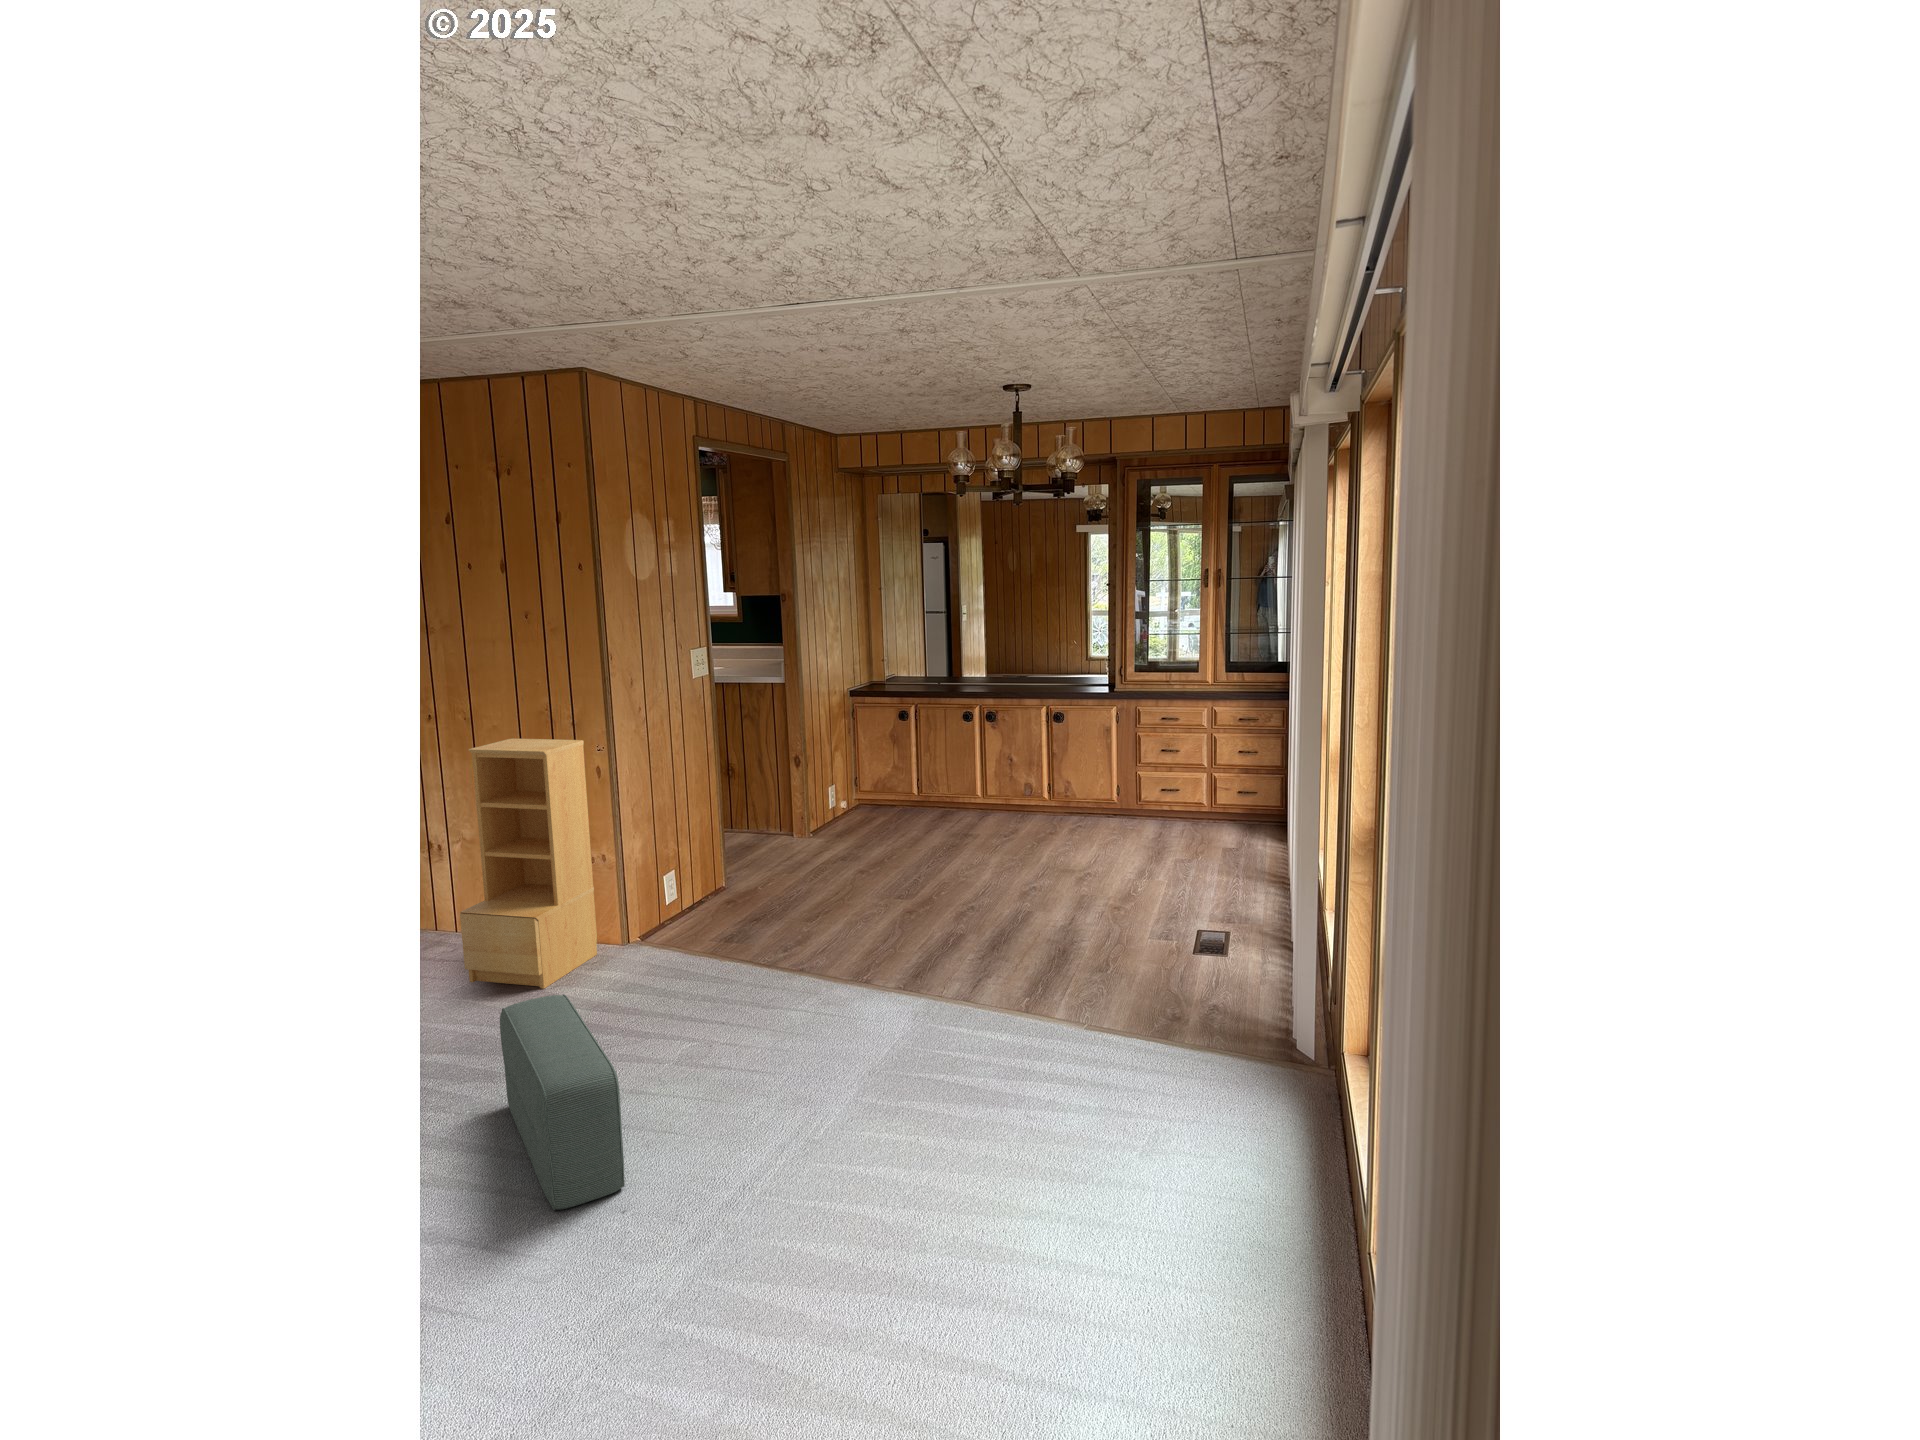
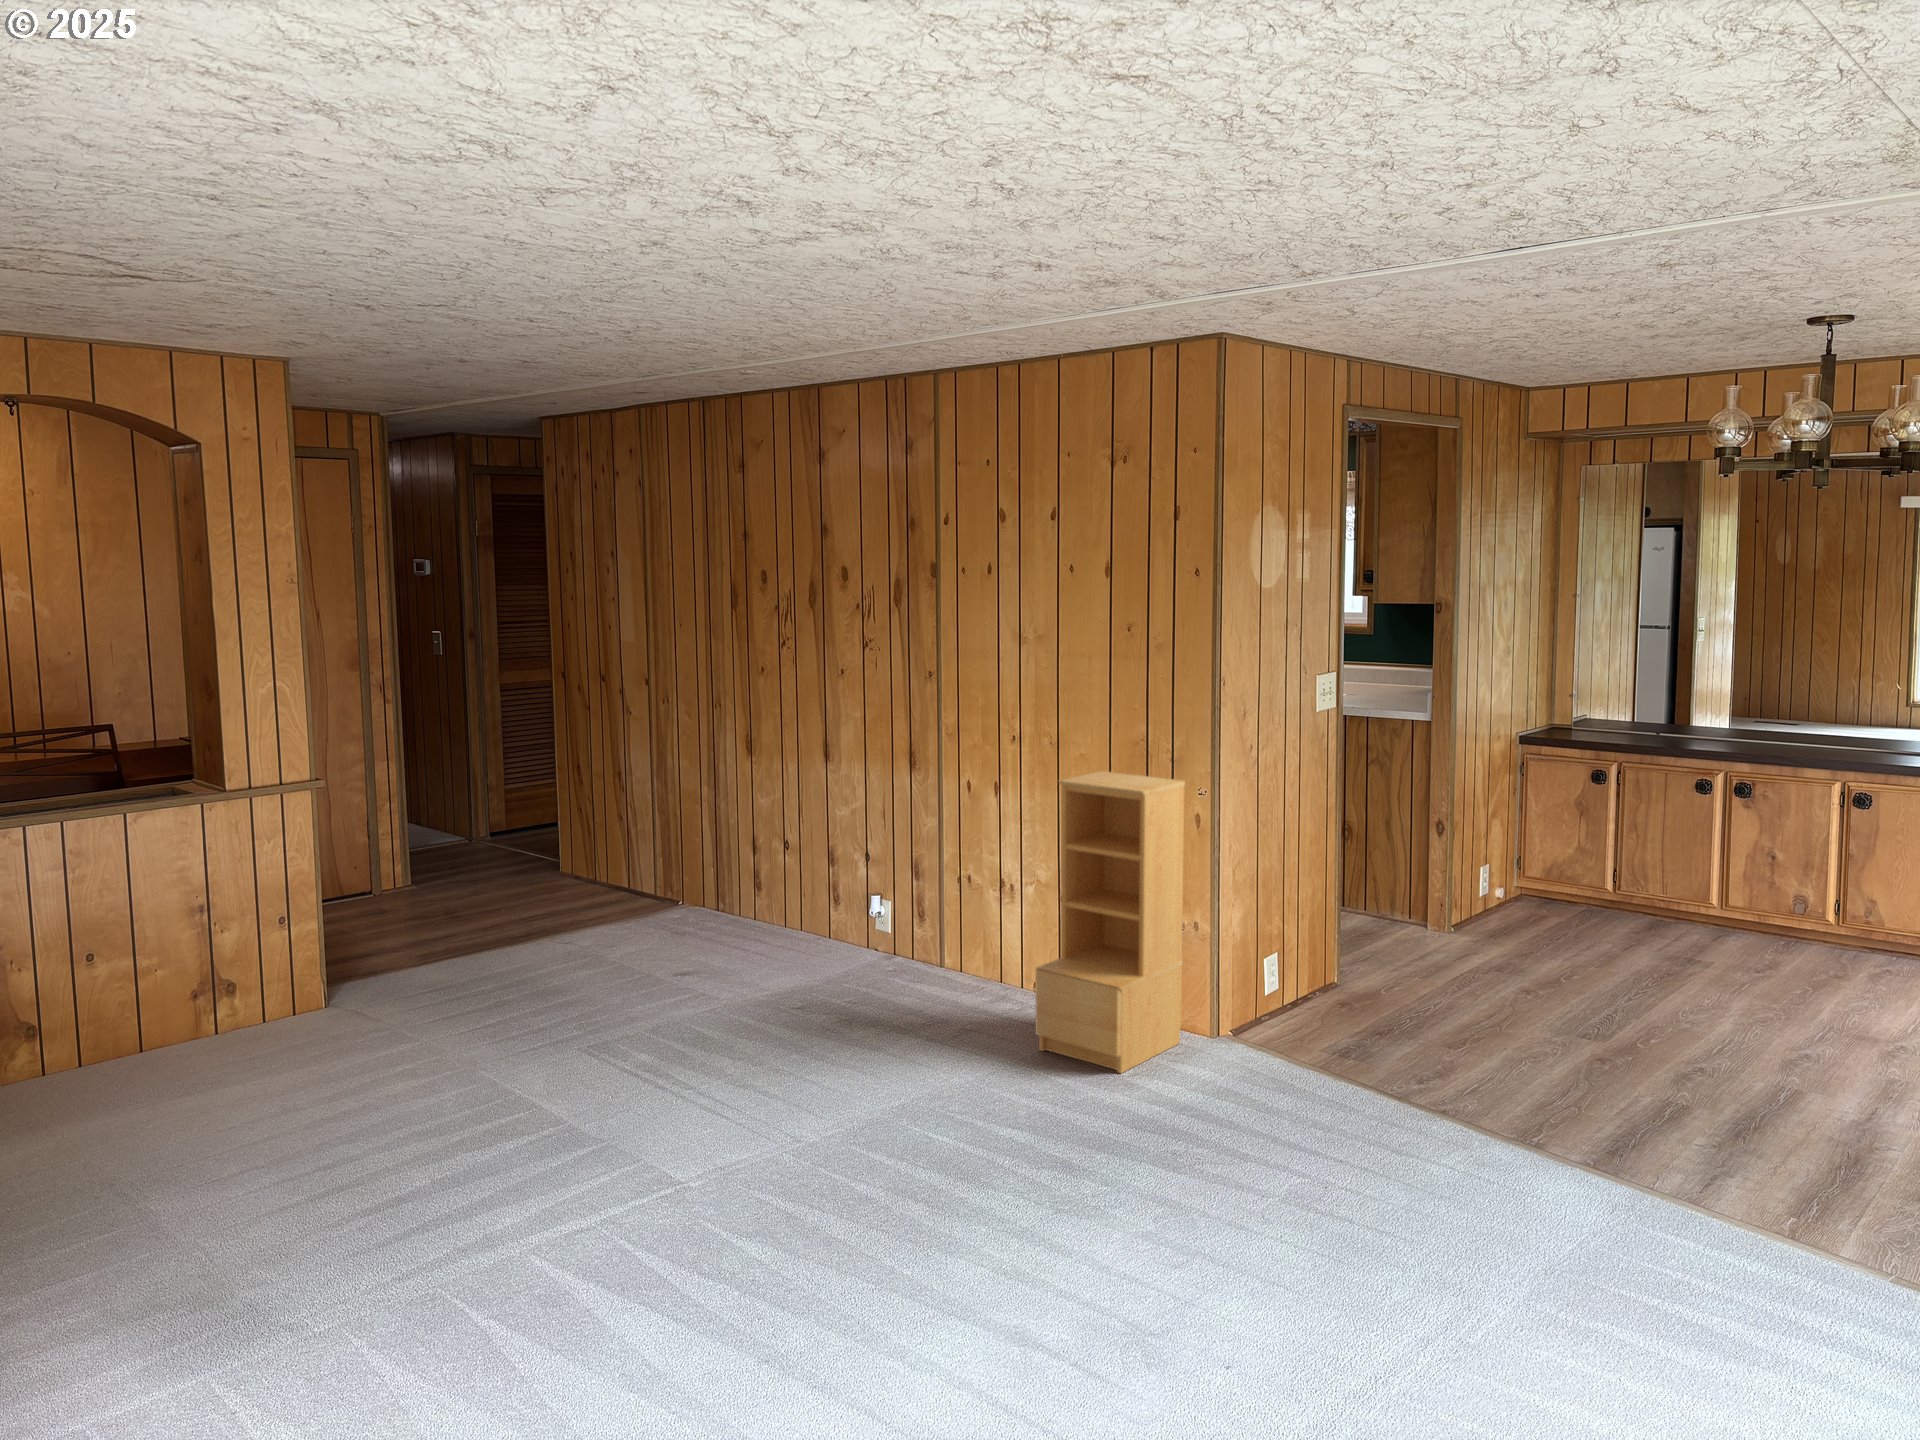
pouf: present [500,994,625,1210] -> none [1091,1084,1231,1336]

